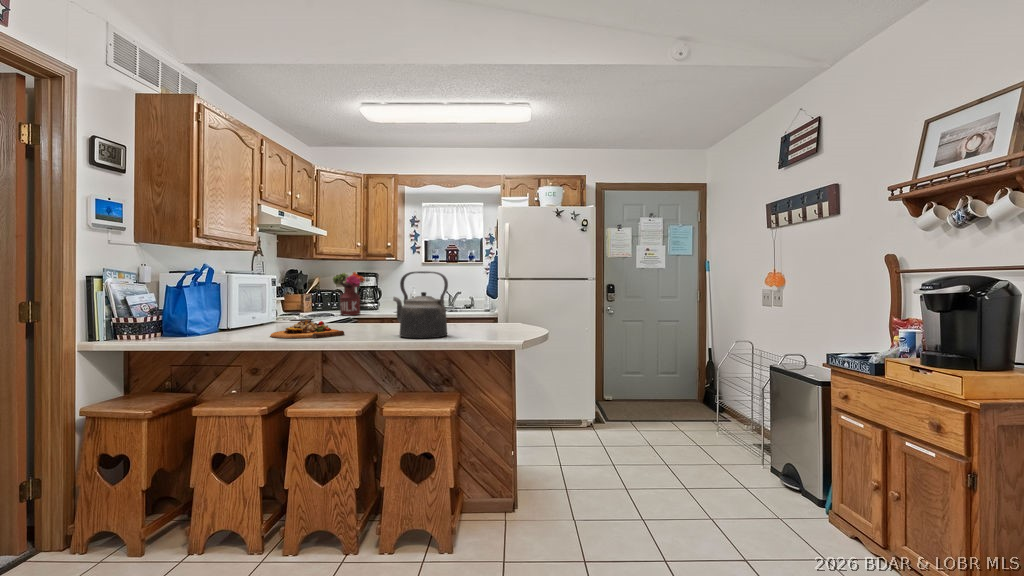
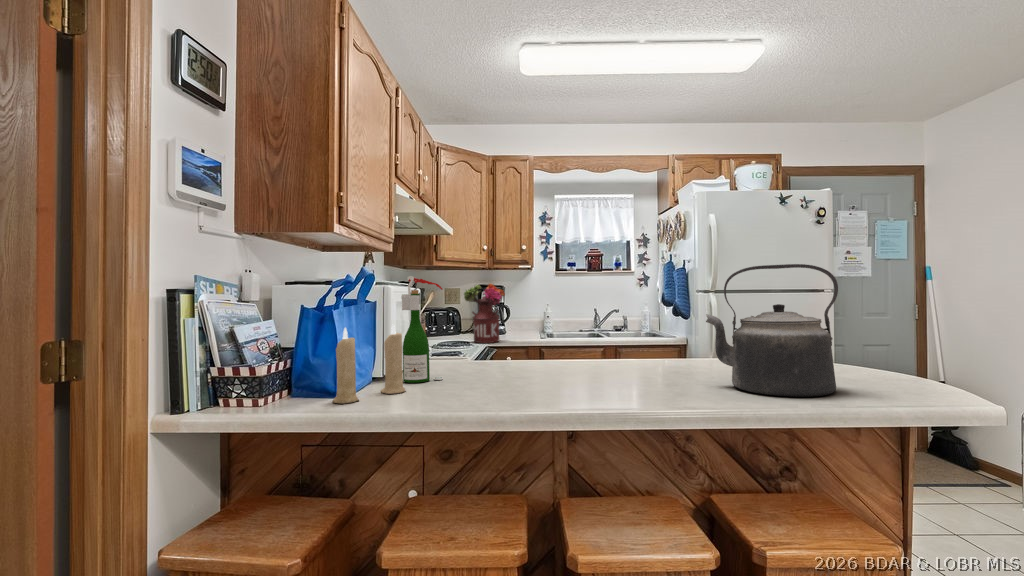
wine bottle: none [238,270,265,332] -> present [401,276,443,383]
candle: none [181,297,230,339] -> present [332,325,405,403]
cutting board: present [270,320,344,338] -> none [482,359,615,399]

